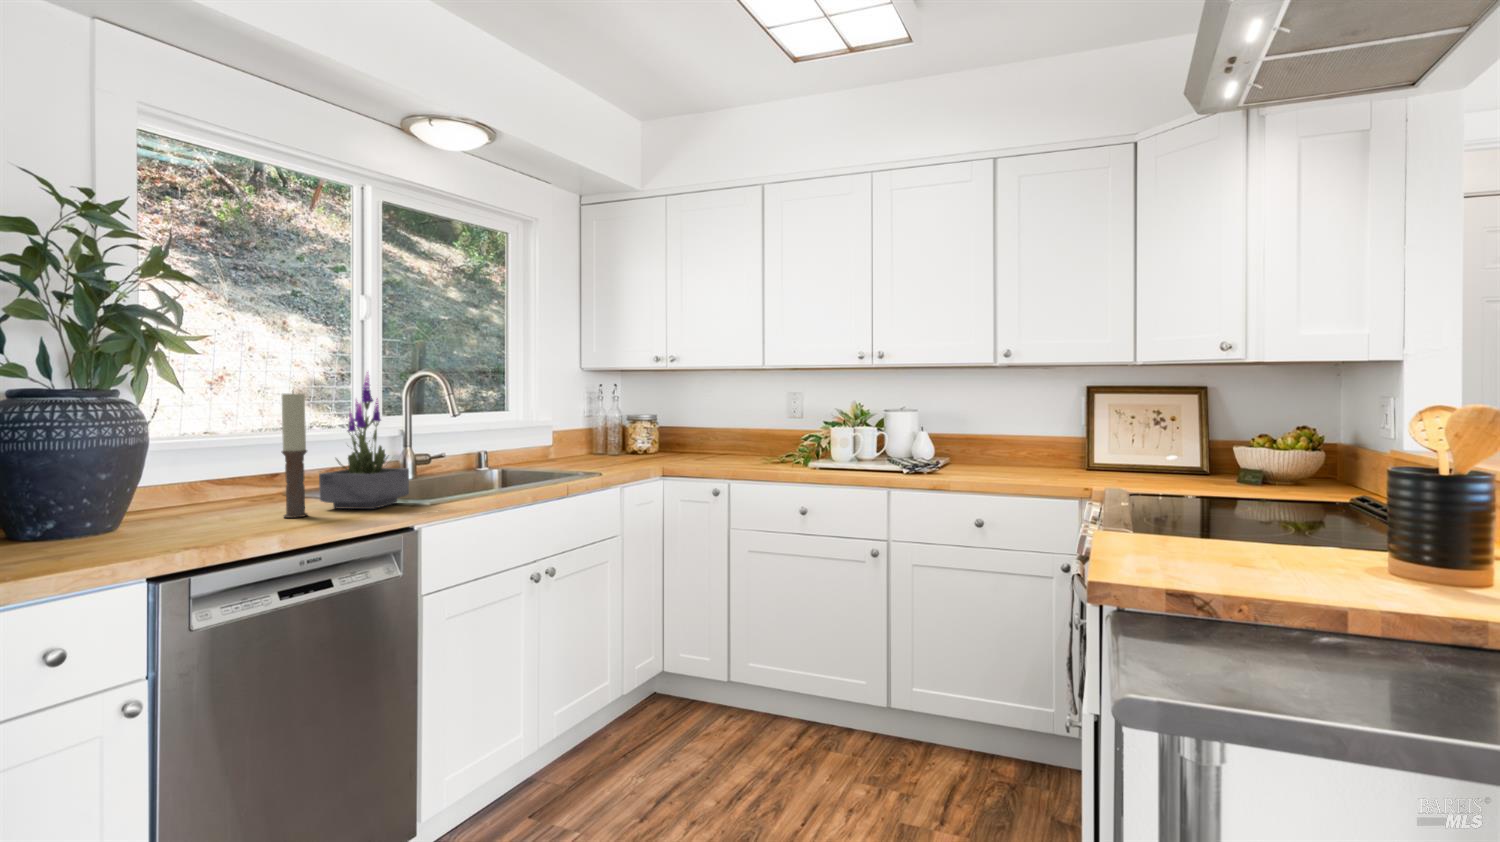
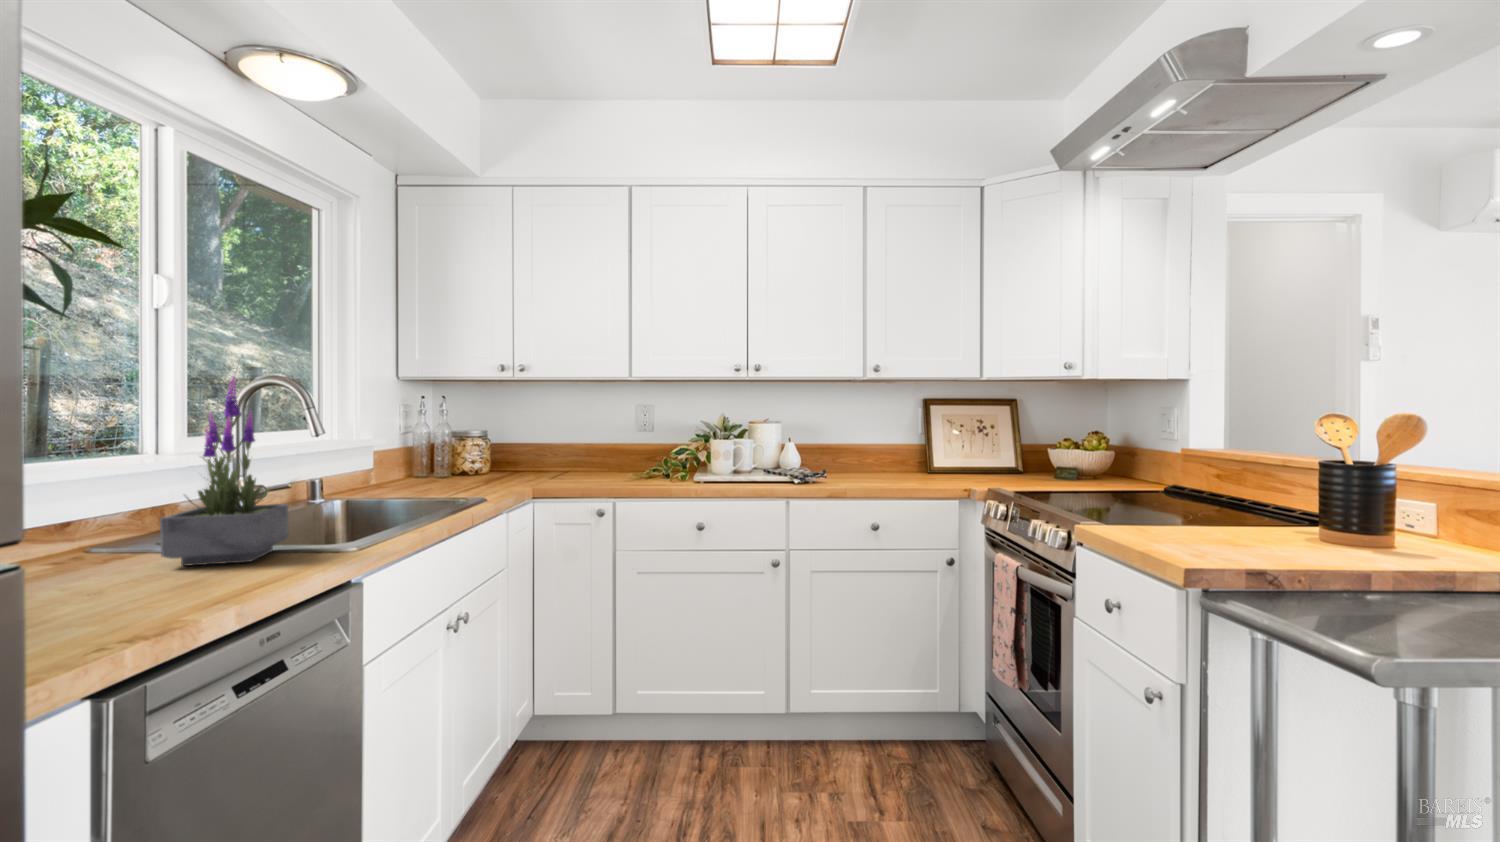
candle: present [282,391,308,518] -> none [114,398,157,586]

